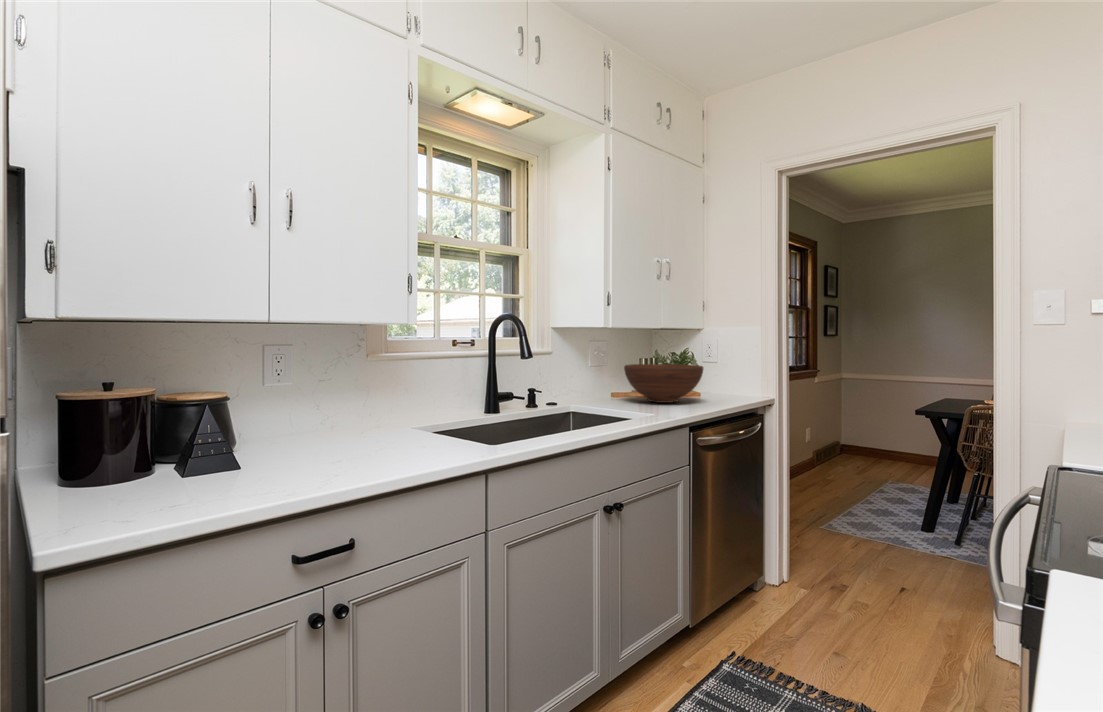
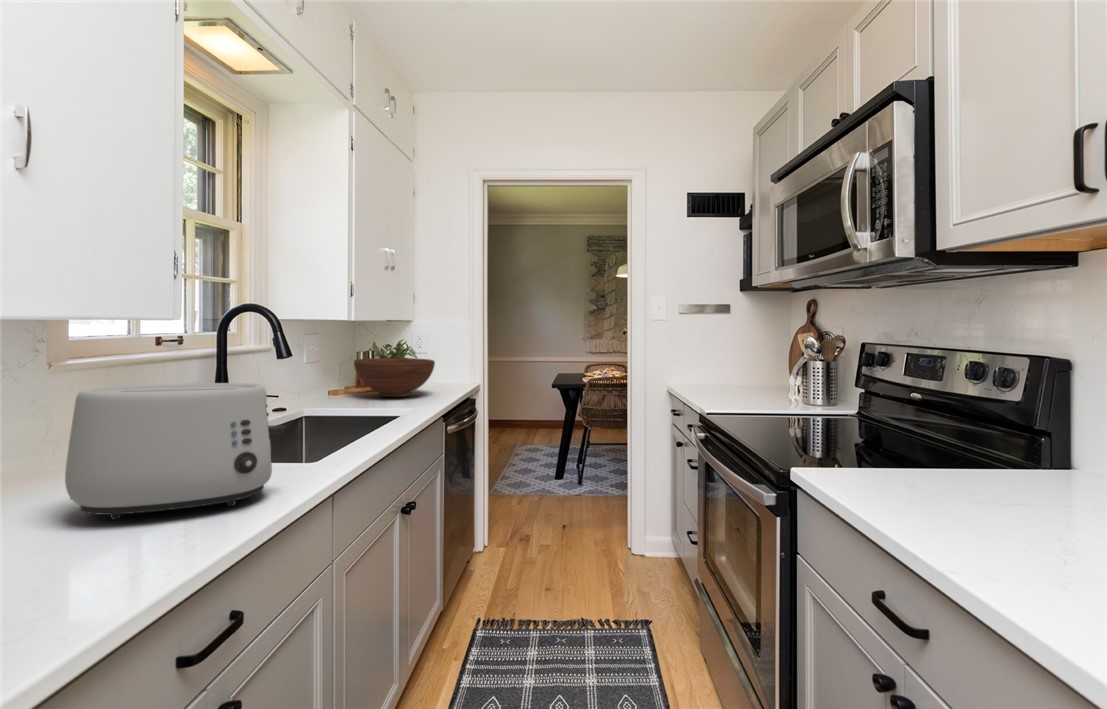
toaster: none [331,367,457,459] -> present [65,383,286,520]

